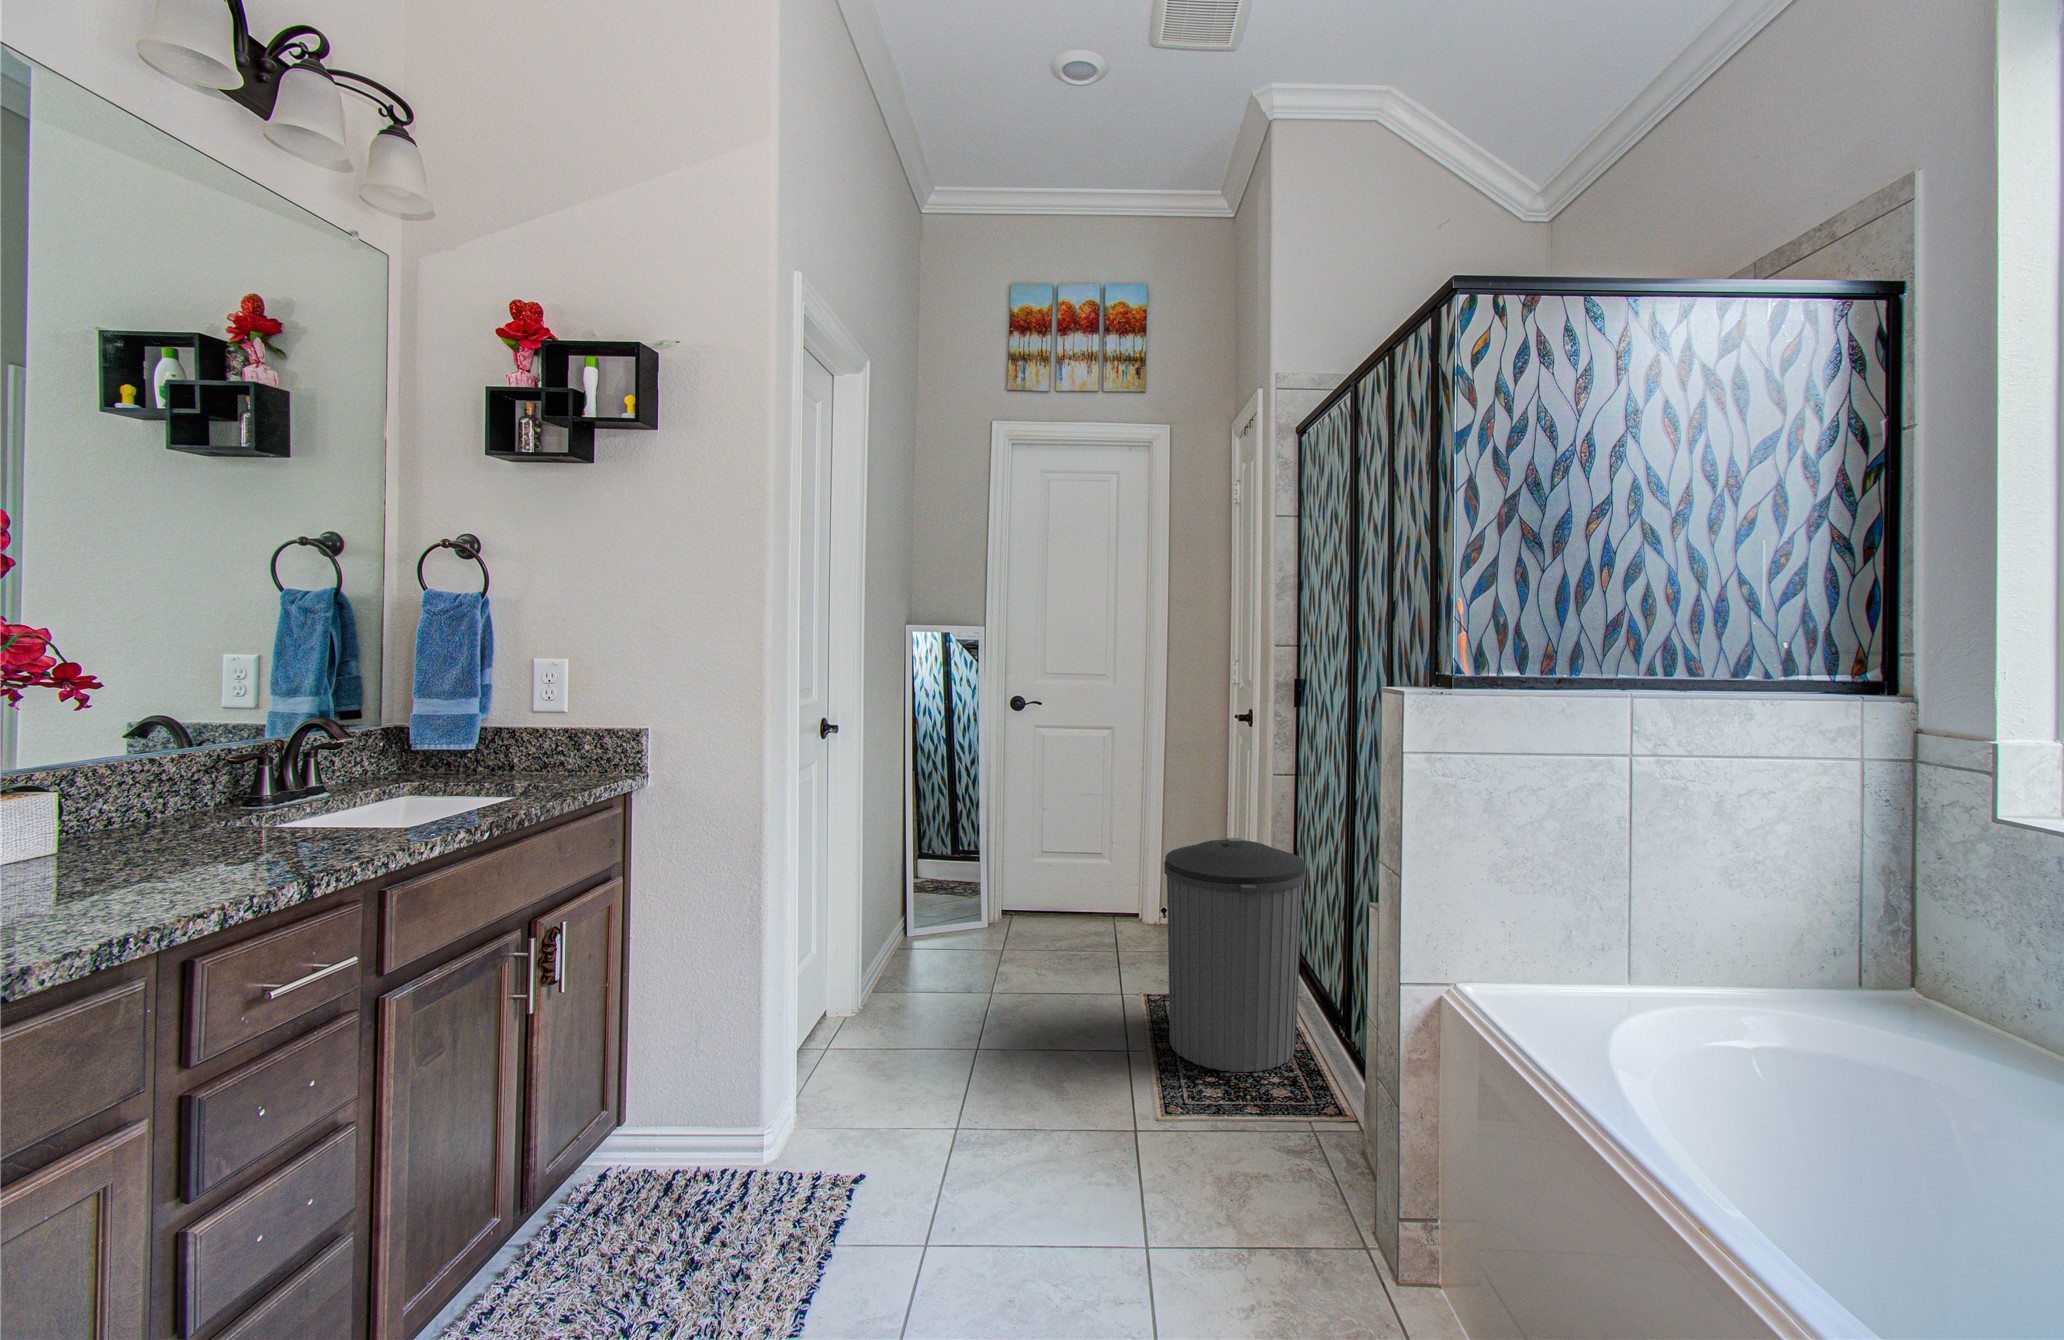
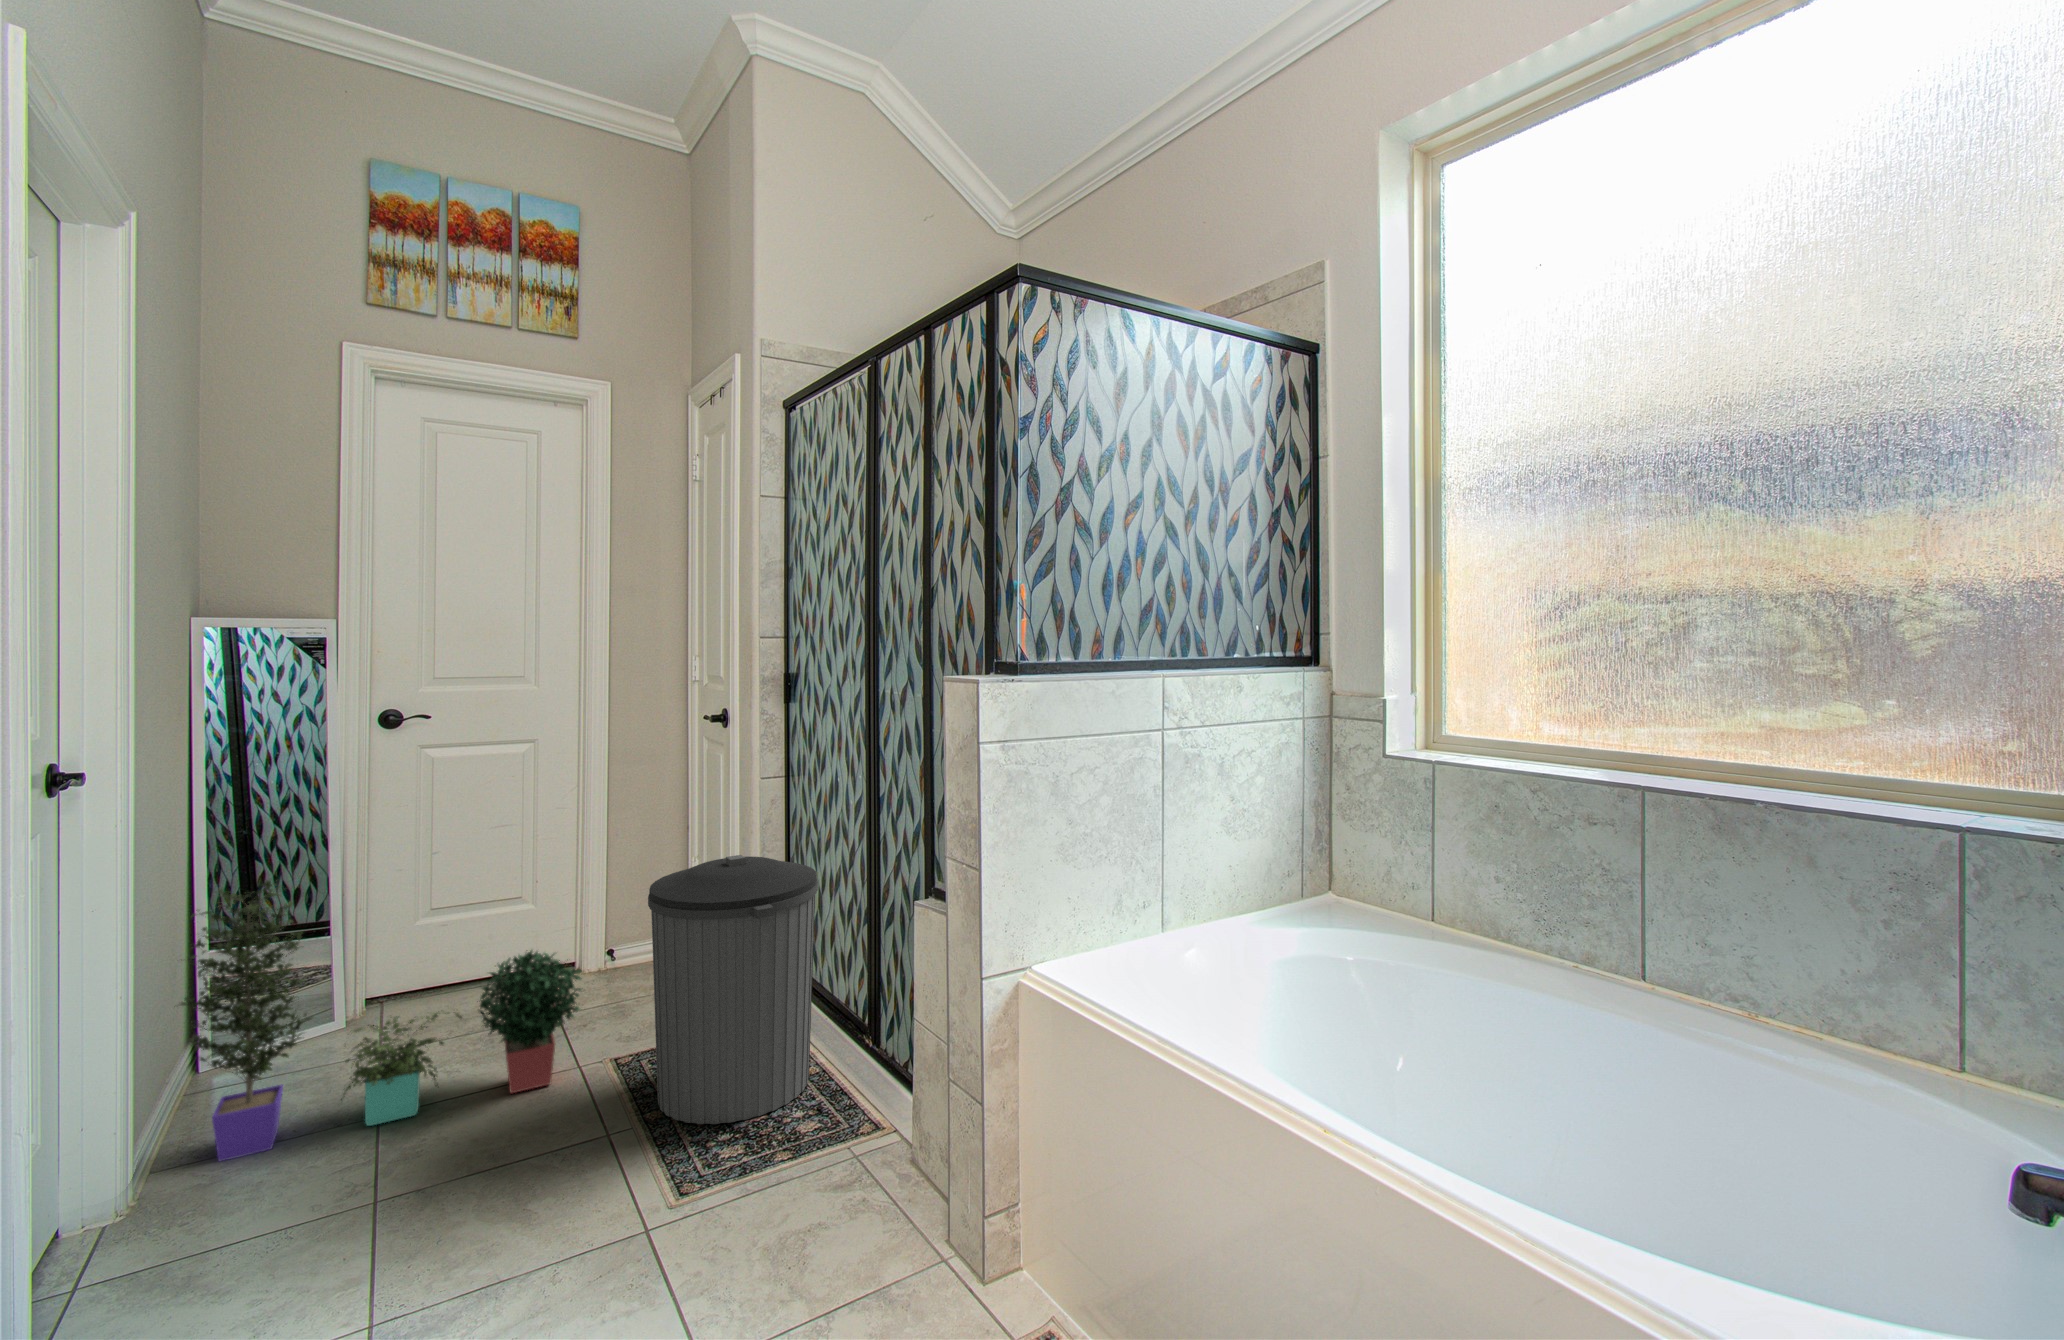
potted plant: none [880,808,1124,1002] -> present [181,880,582,1161]

